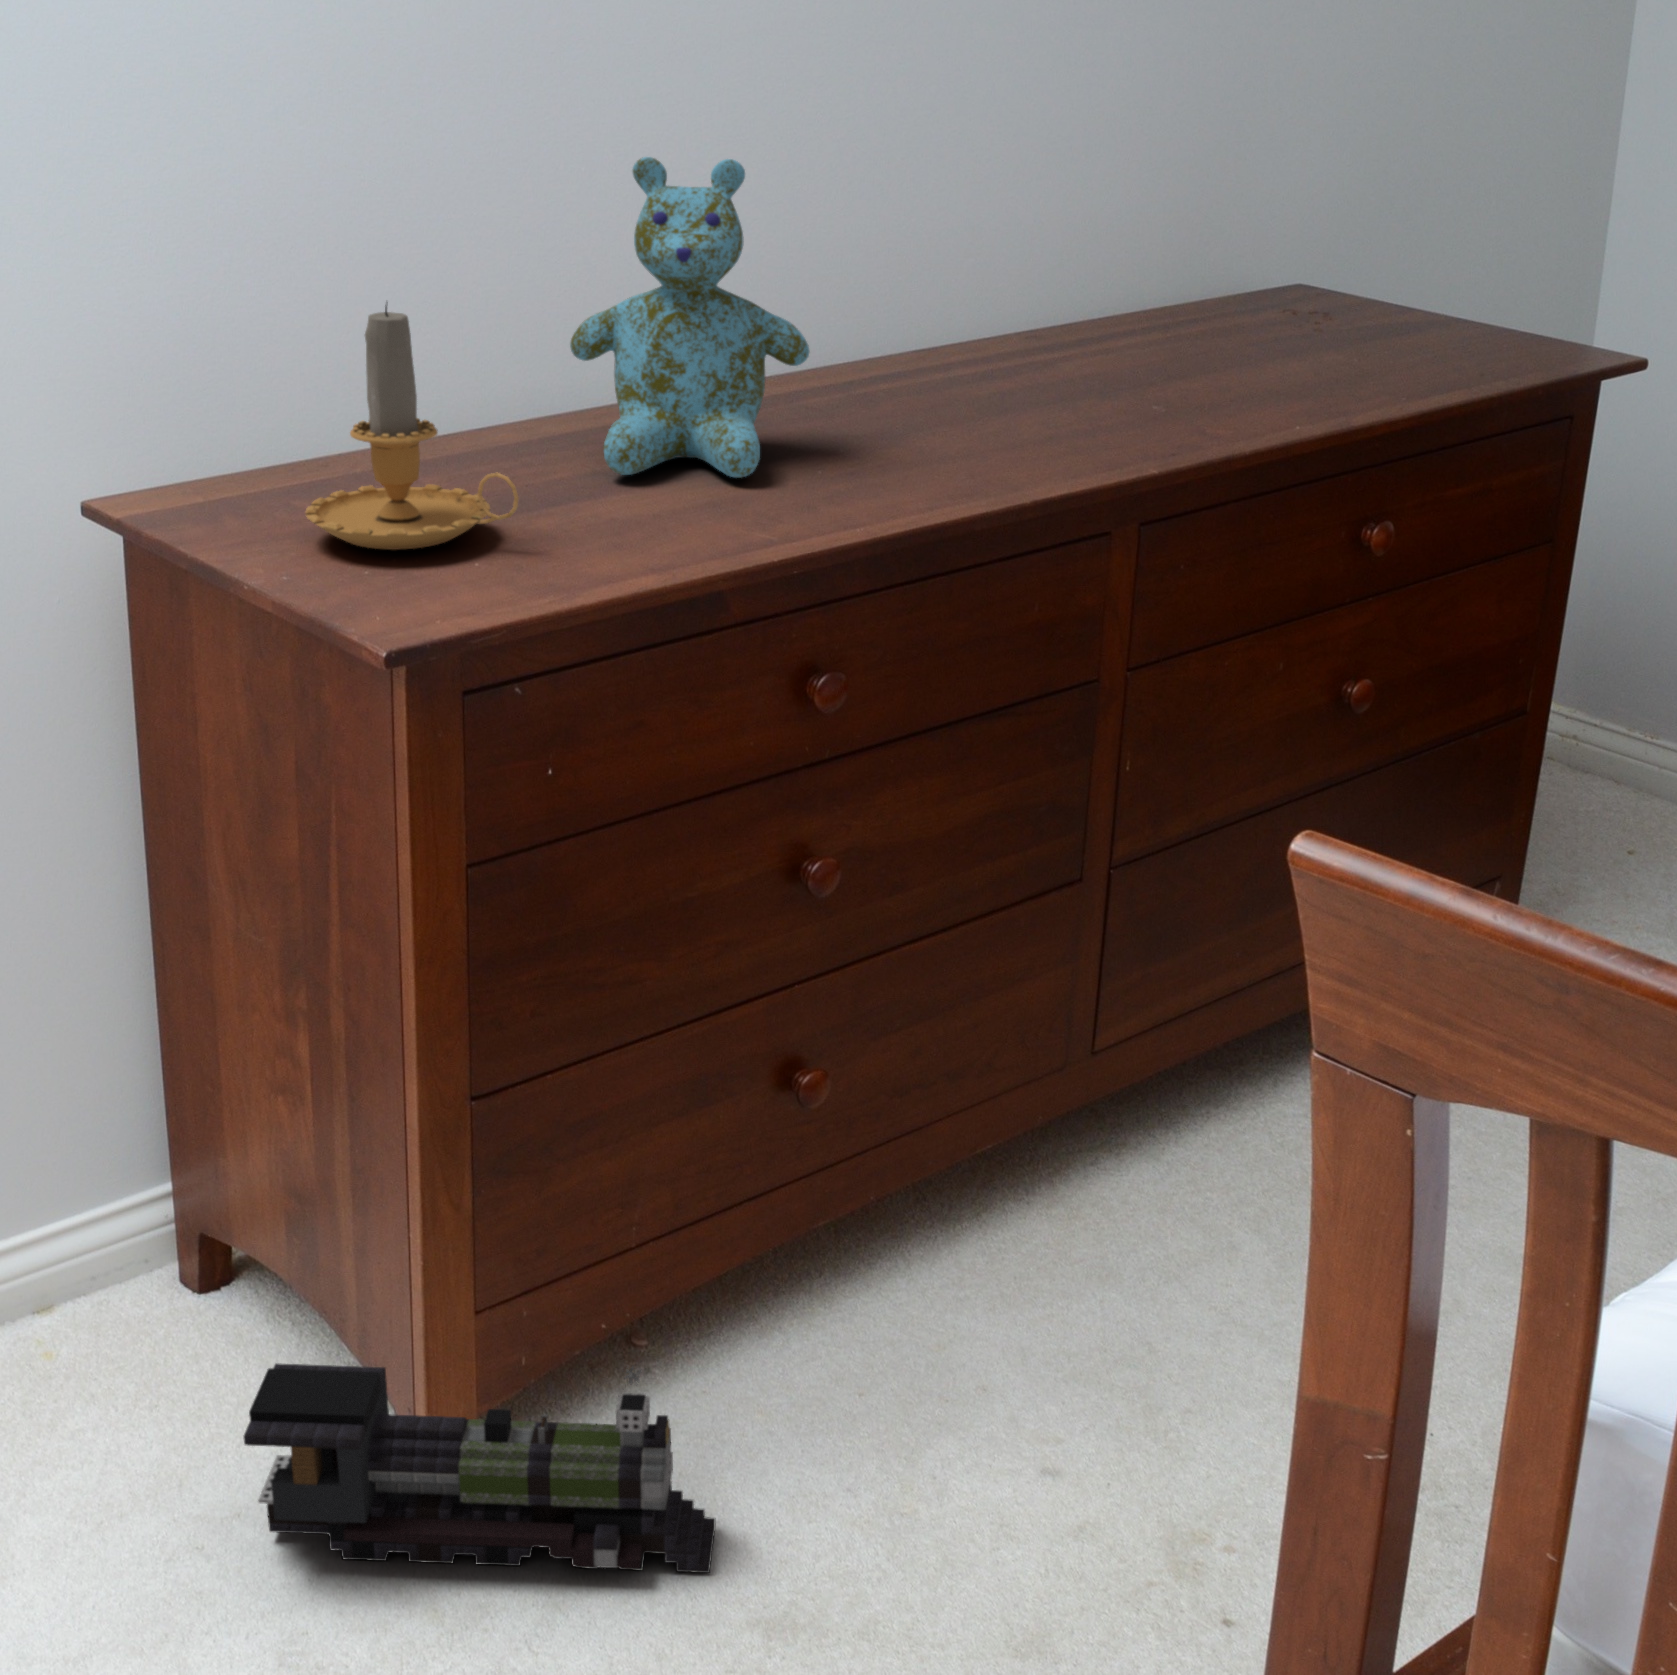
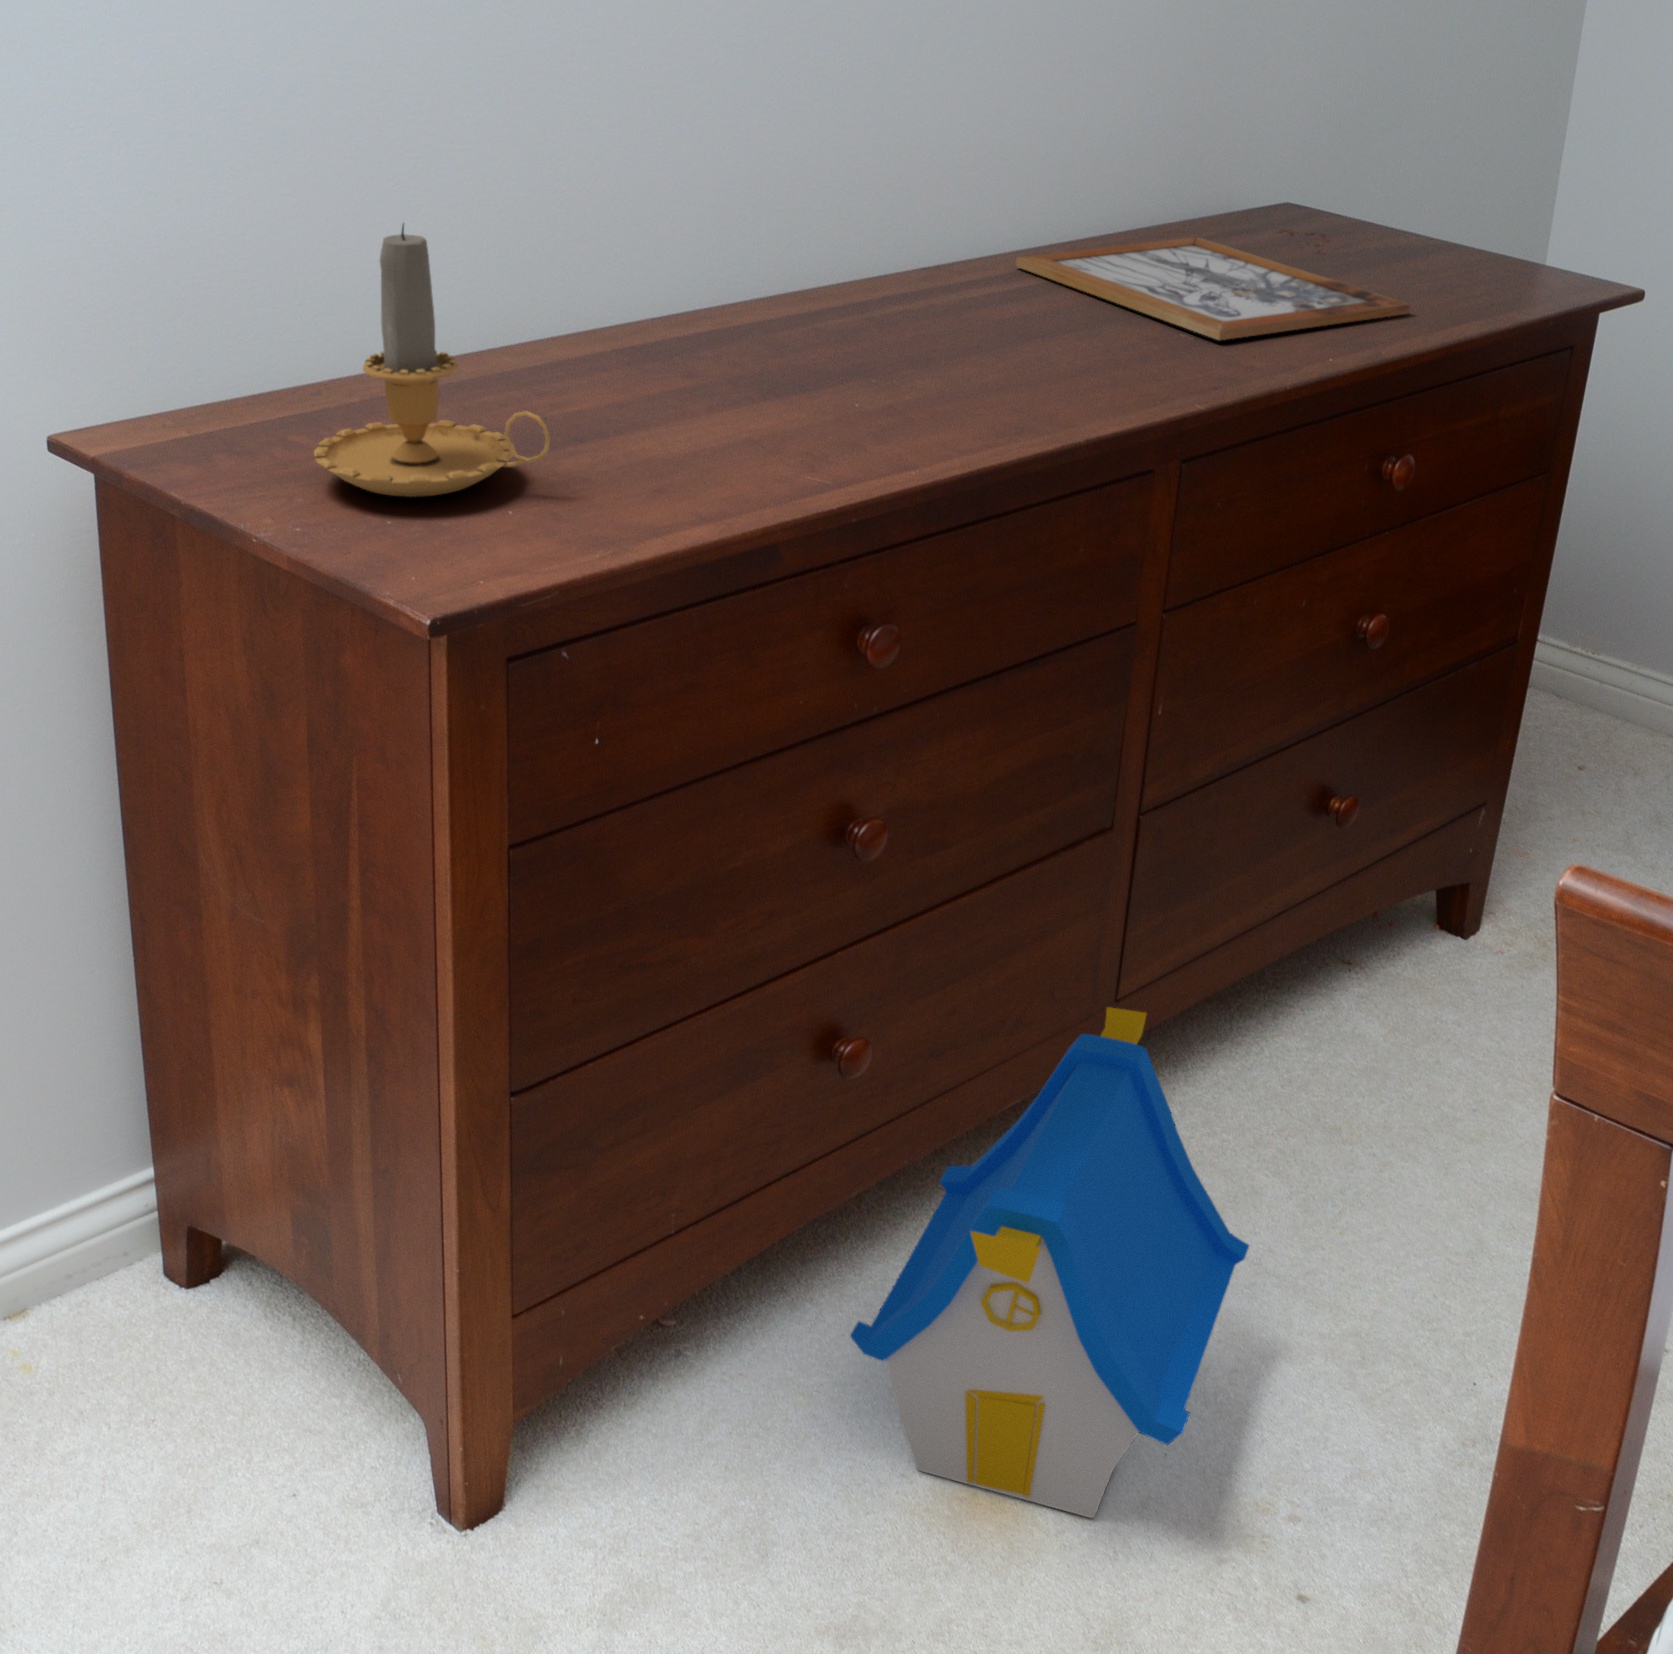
stuffed bear: present [570,157,810,478] -> none [579,51,842,406]
picture frame: none [992,340,1352,427] -> present [1016,237,1410,340]
toy house: none [798,1042,1186,1523] -> present [850,1007,1249,1518]
toy train: present [244,1363,716,1573] -> none [270,1363,767,1582]

